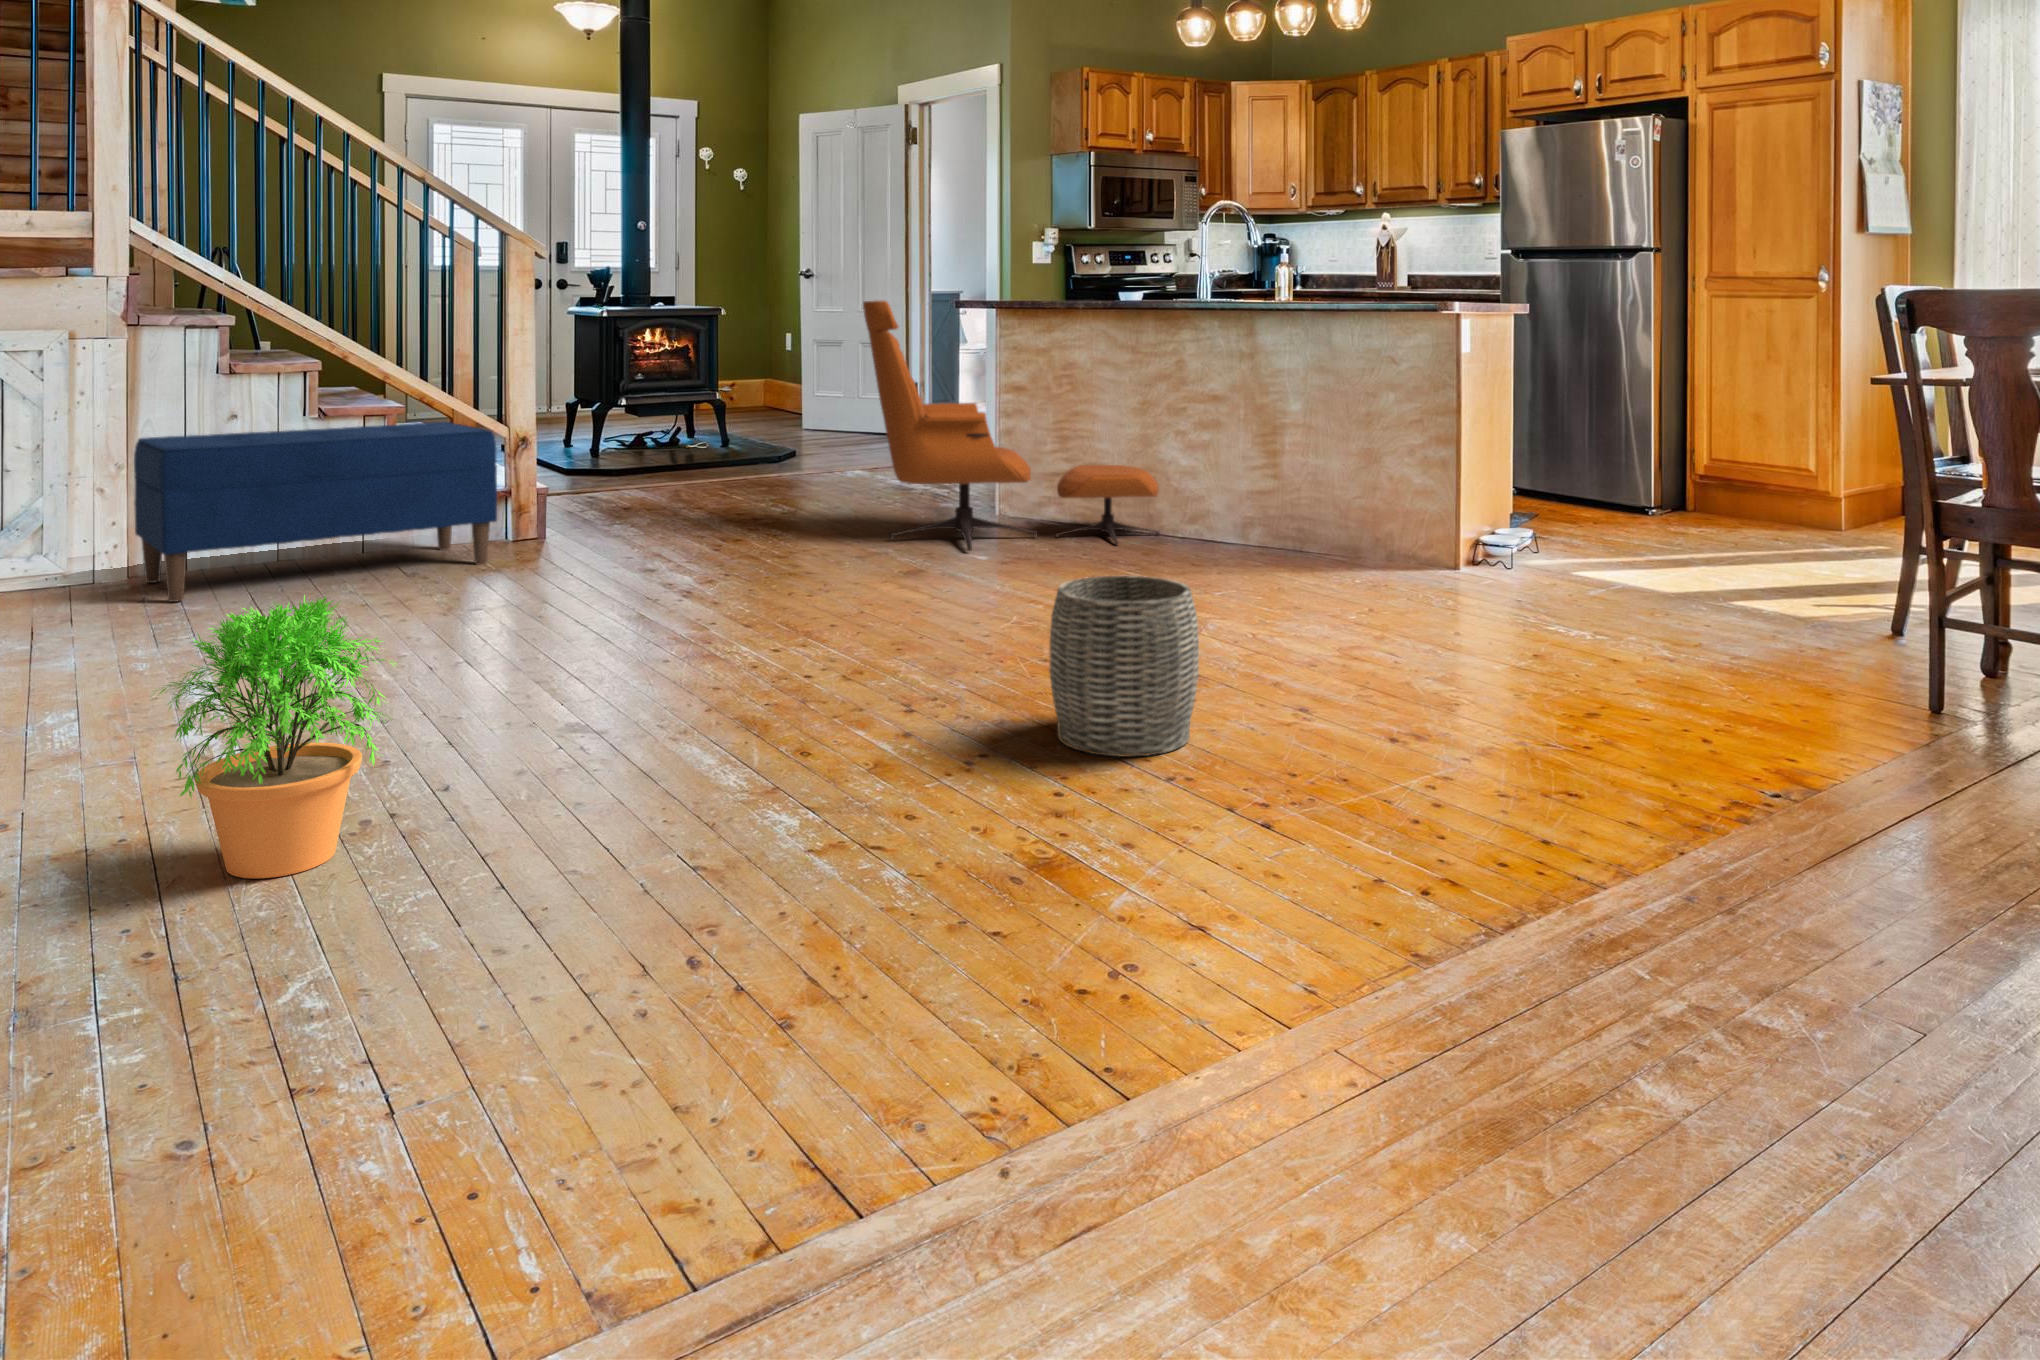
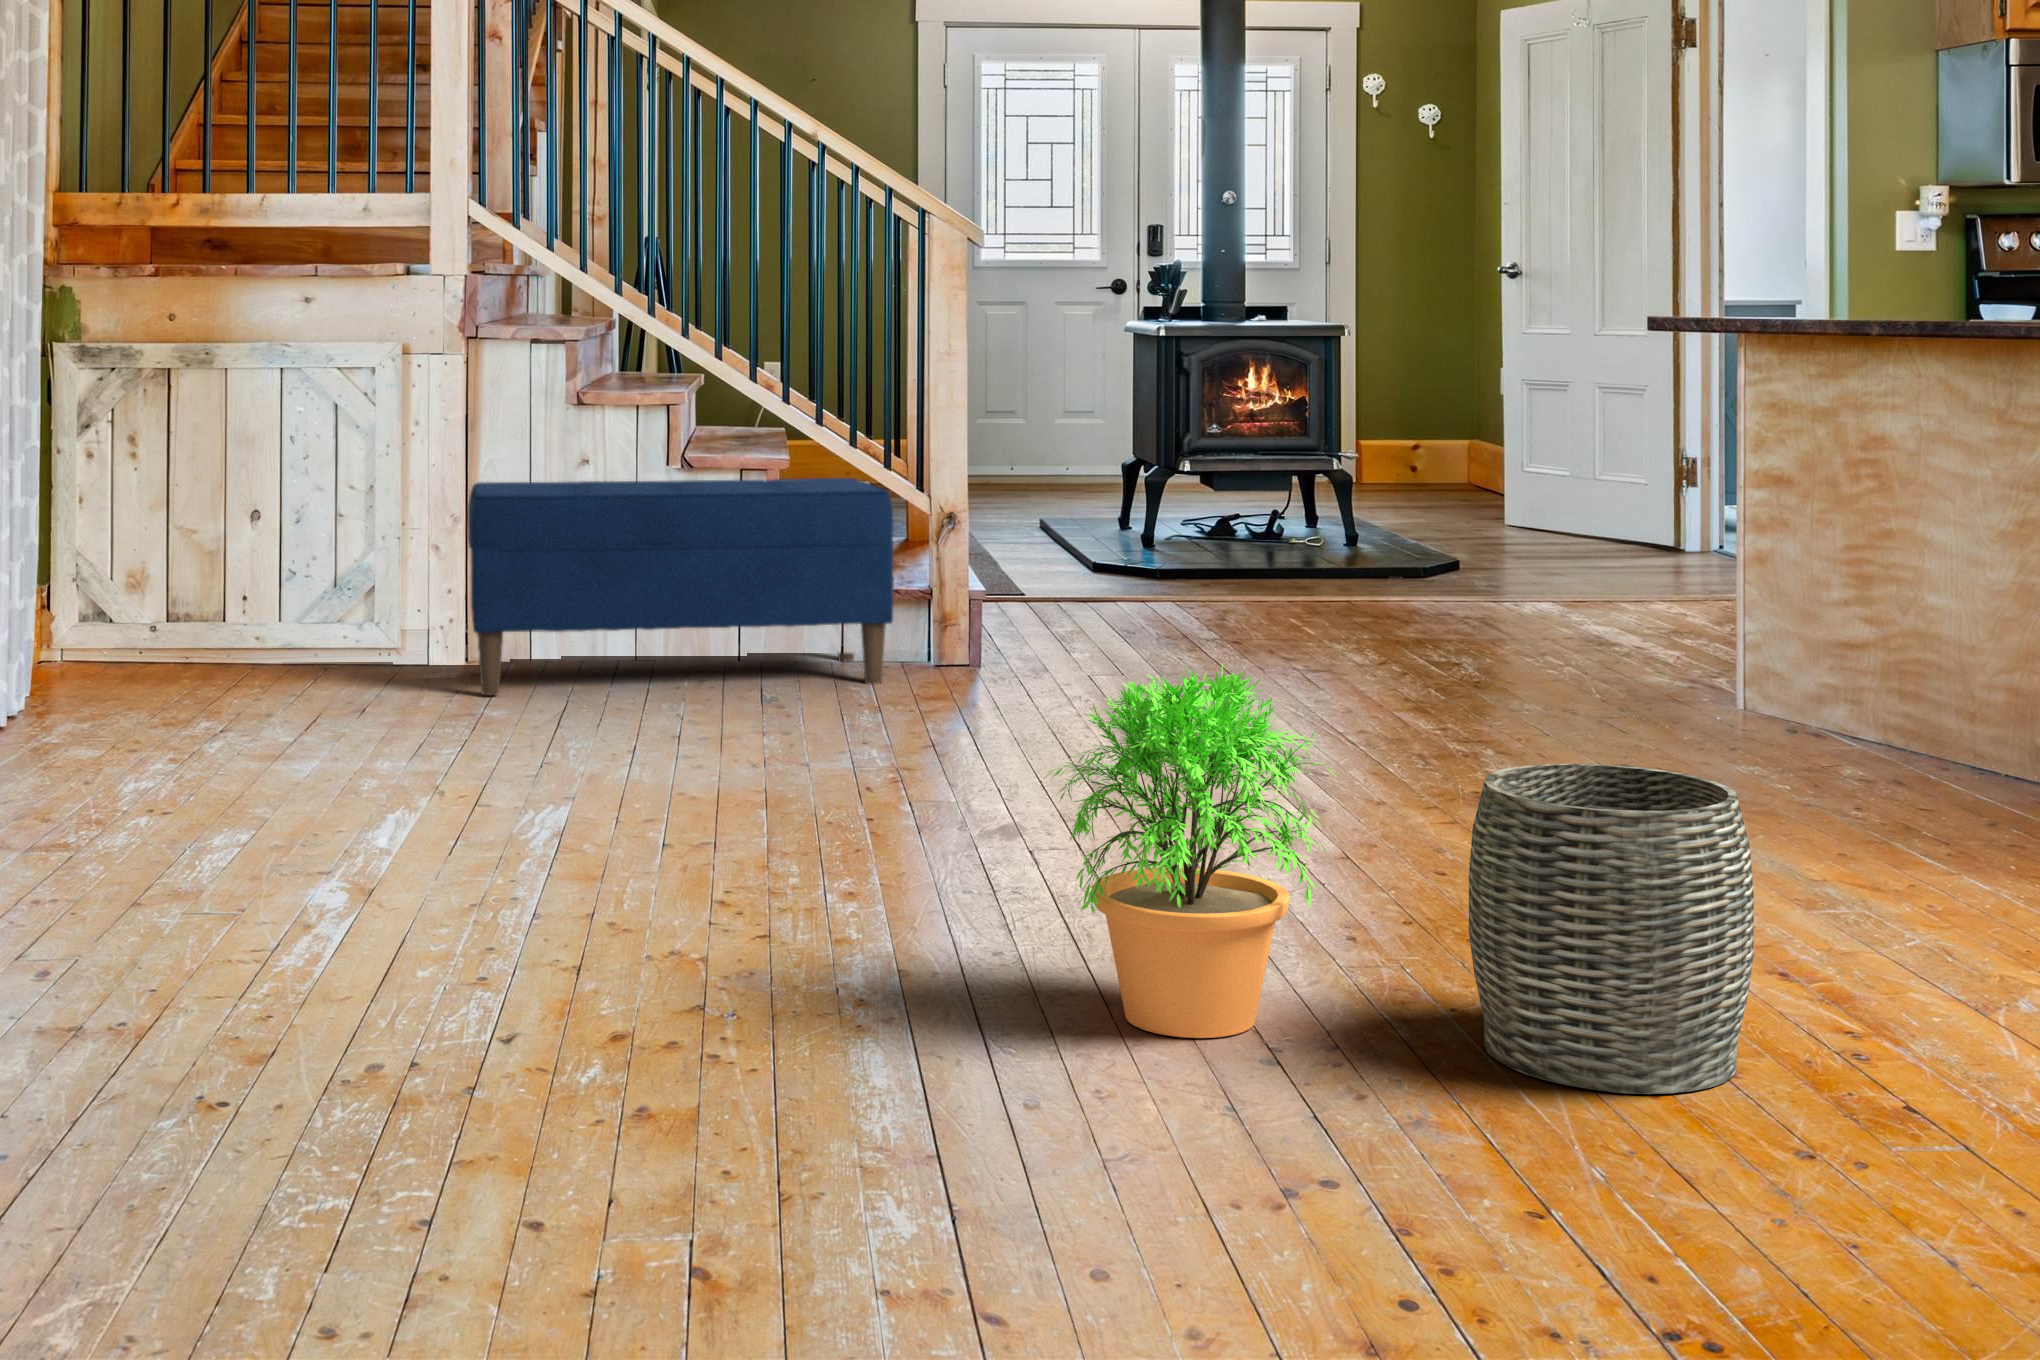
lounge chair: present [863,301,1159,551] -> none [1444,298,2011,746]
potted plant: present [154,595,396,878] -> present [1046,664,1334,1038]

